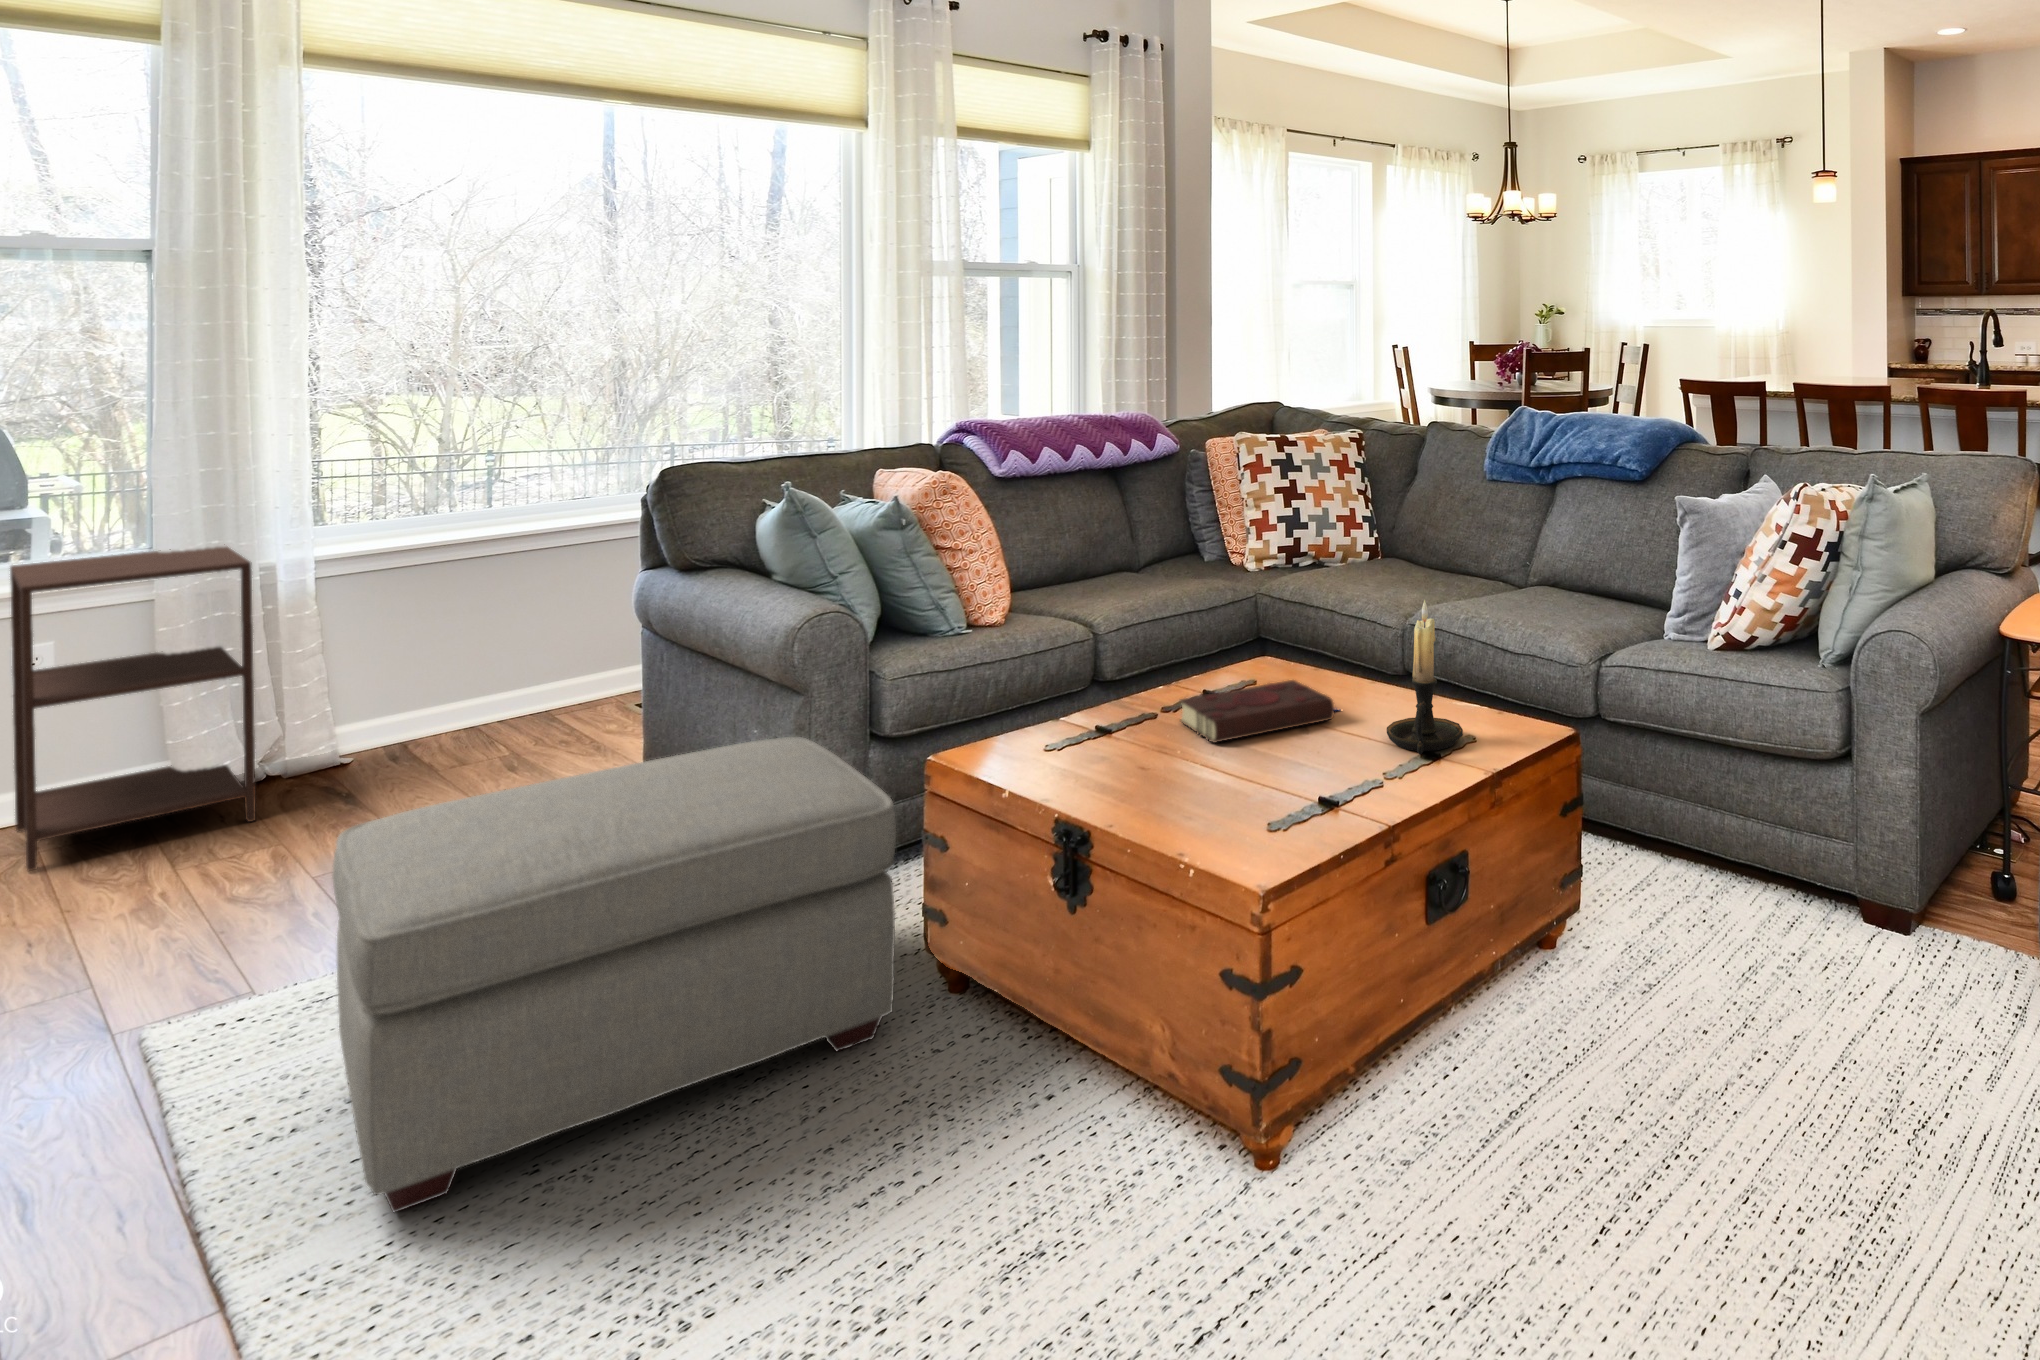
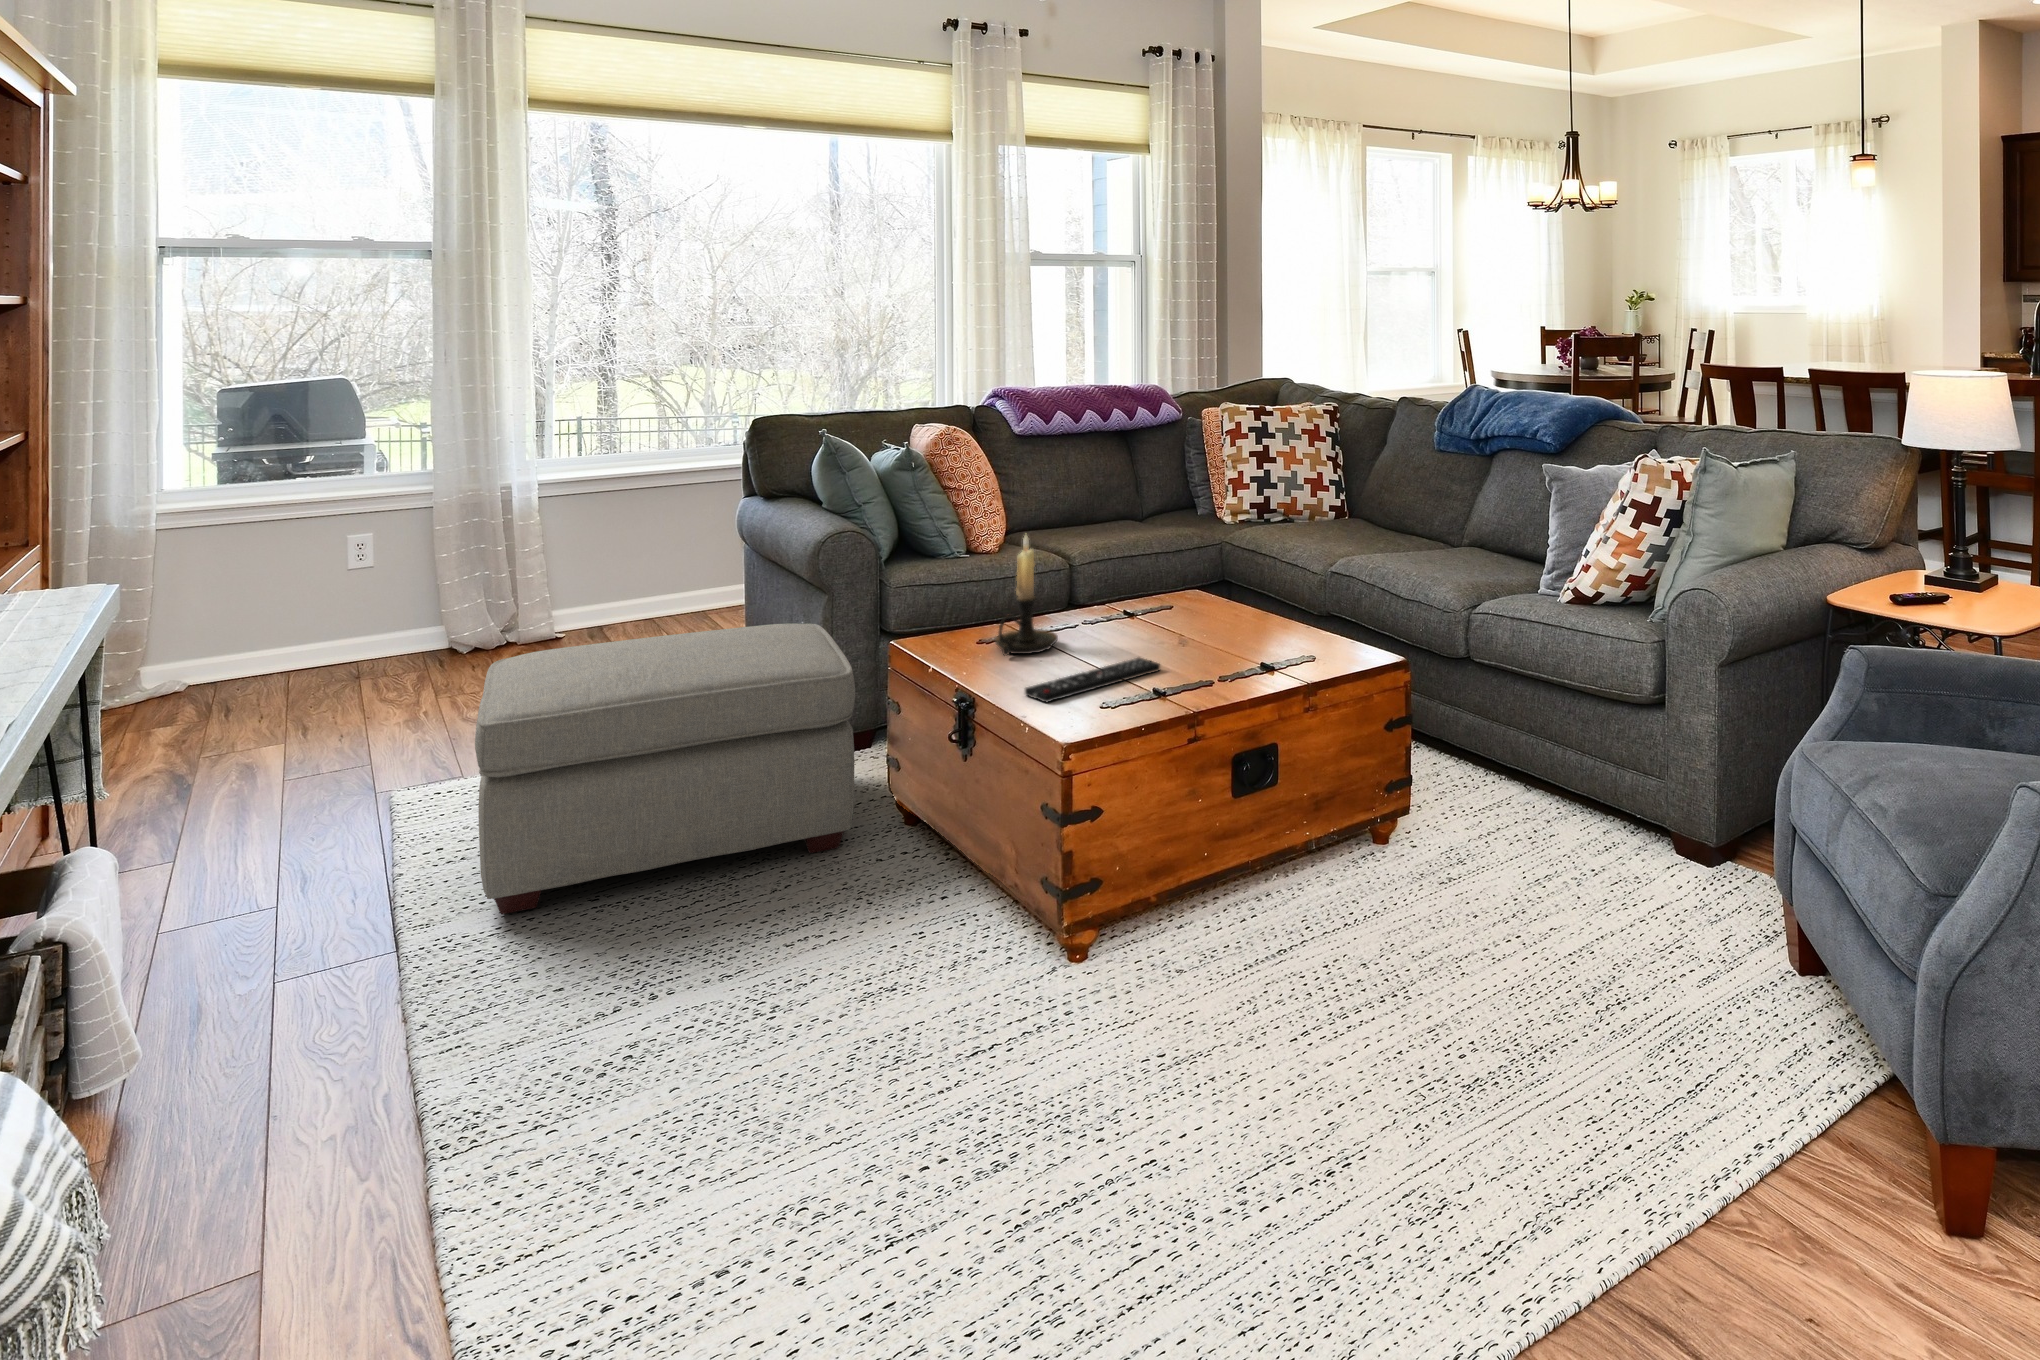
side table: present [10,547,256,871] -> none [344,467,492,690]
candle holder: present [1387,600,1463,755] -> present [995,535,1058,655]
book: present [1180,680,1336,743] -> none [1091,604,1225,647]
remote control: none [1158,755,1304,828] -> present [1025,658,1160,702]

